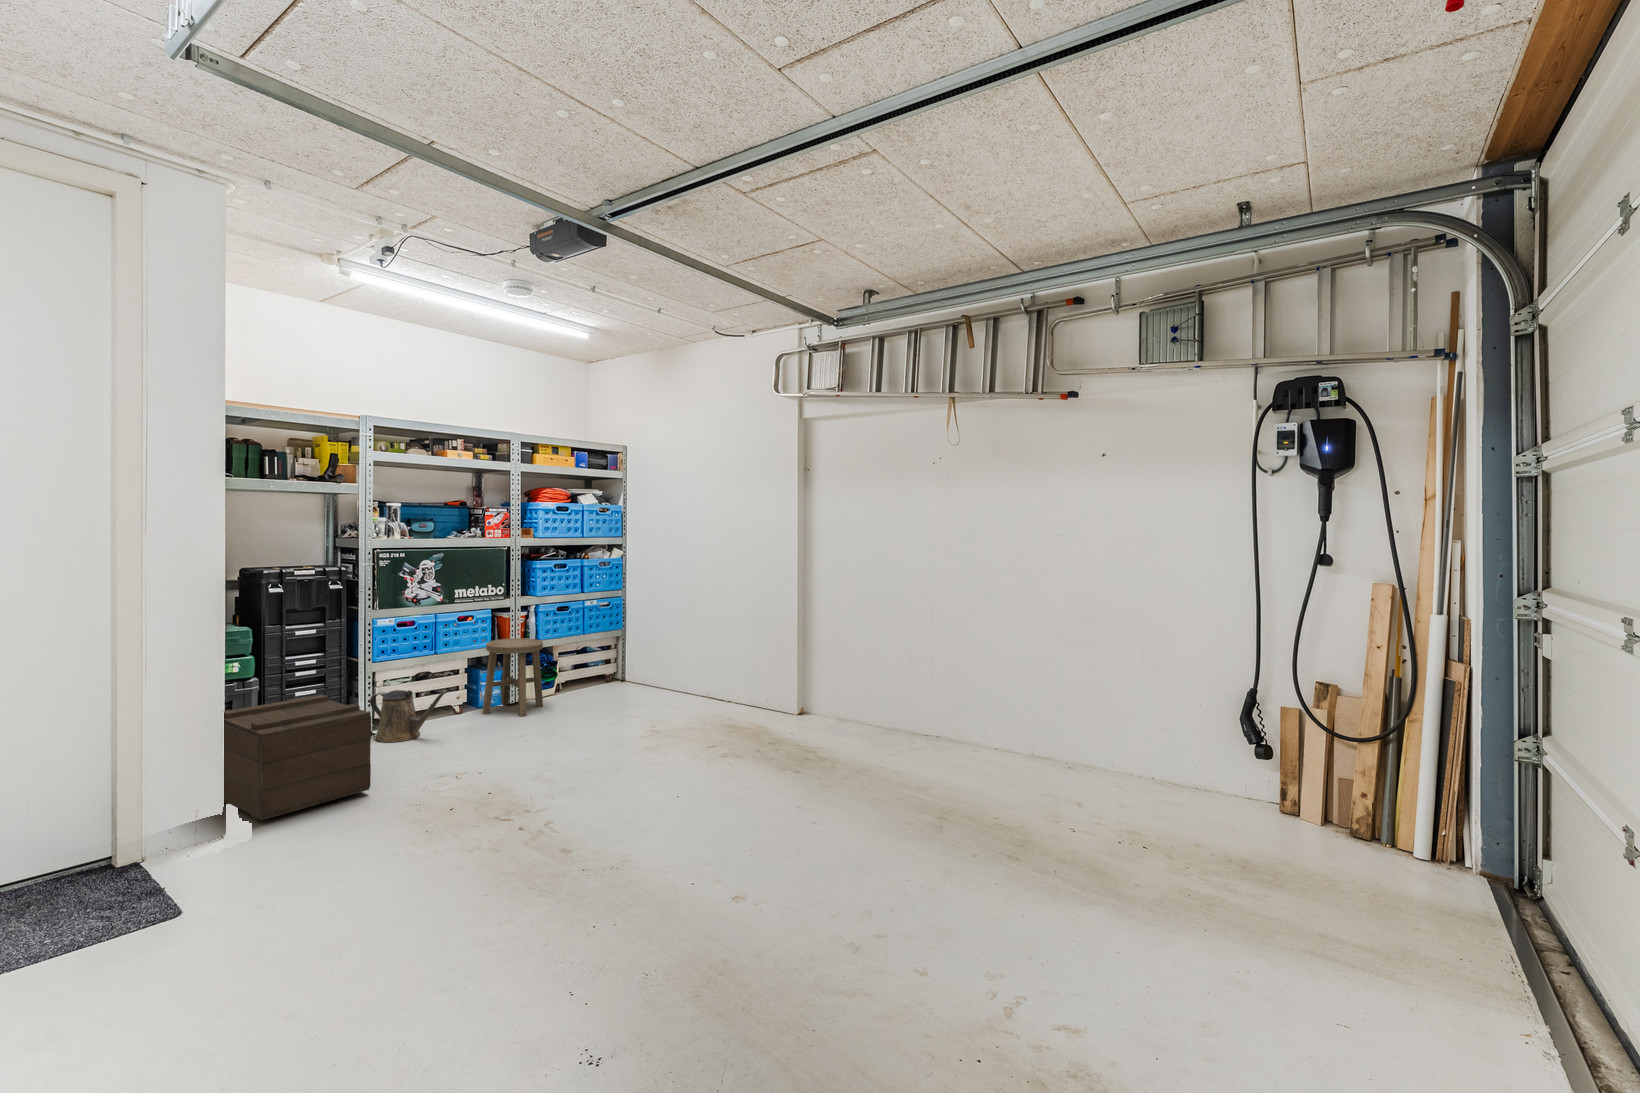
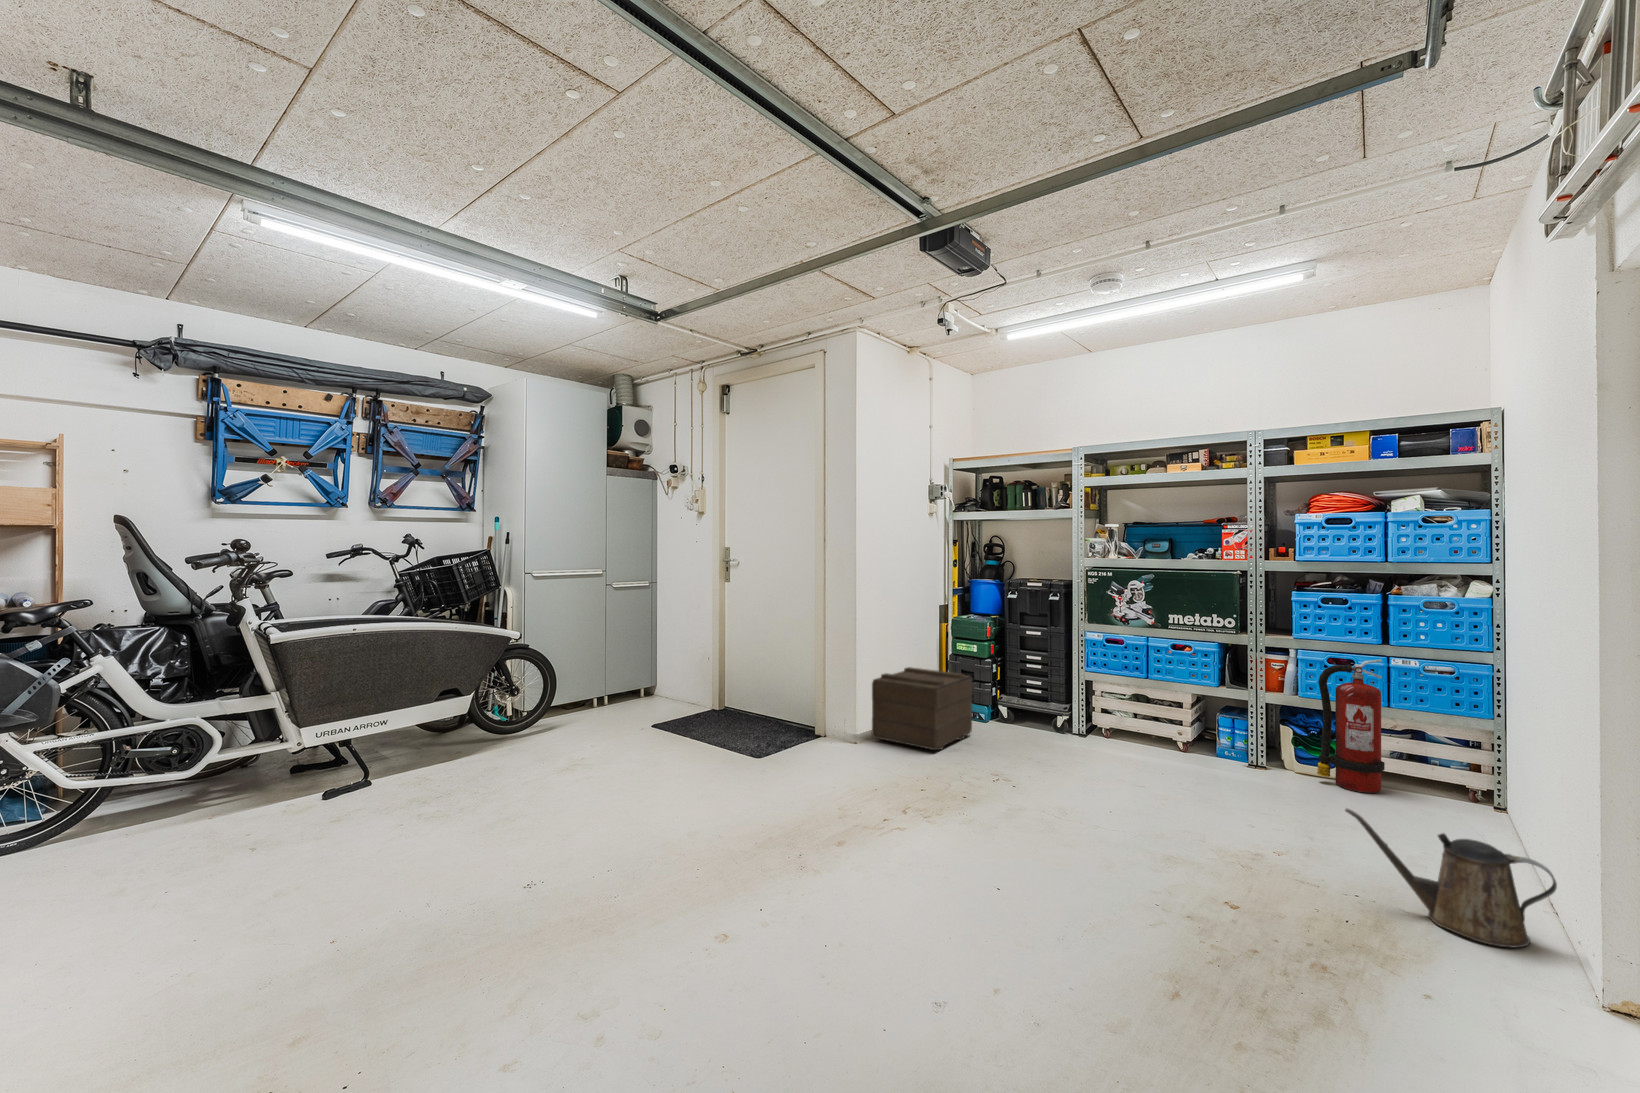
fire extinguisher: none [563,603,595,694] -> present [1317,659,1385,793]
stool: present [482,638,543,716] -> none [1179,679,1255,777]
watering can: present [370,690,449,742] -> present [1345,808,1557,947]

